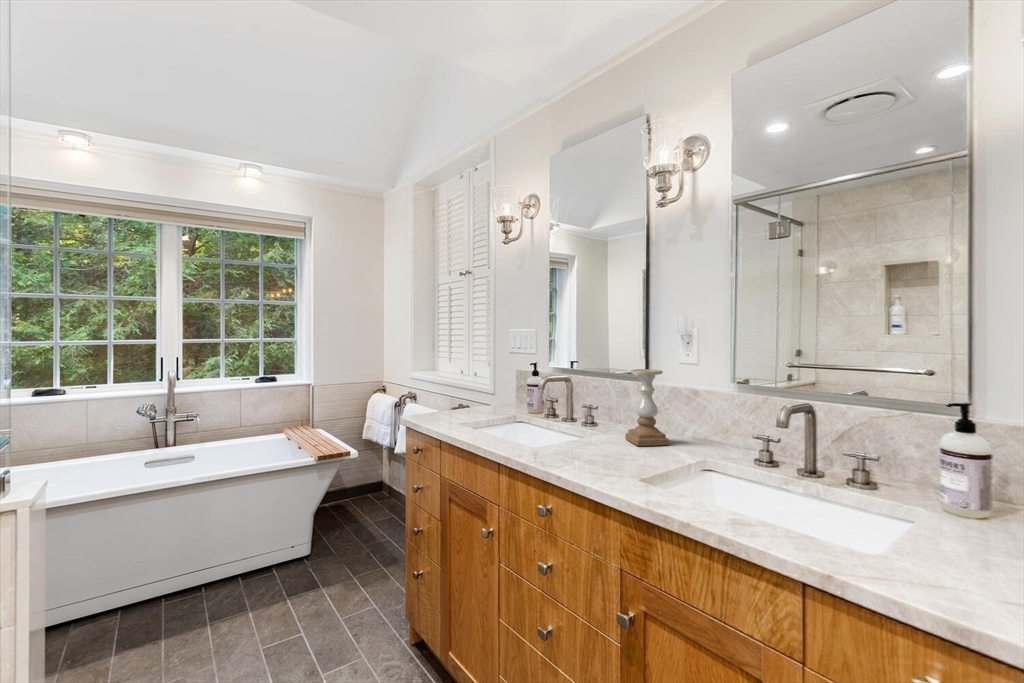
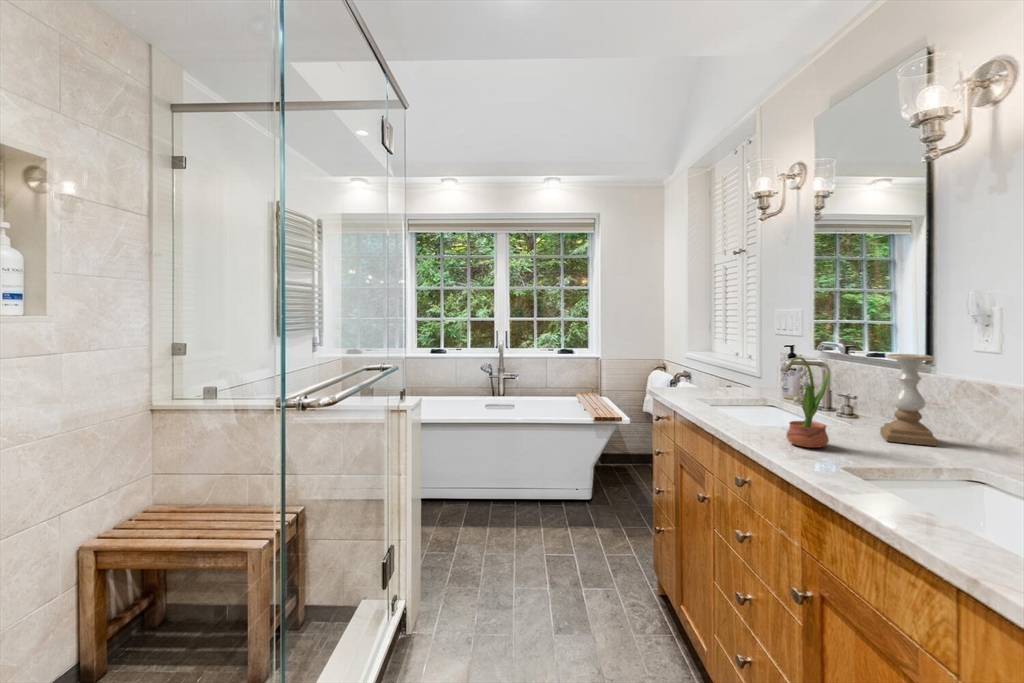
potted flower: none [569,373,609,463] -> present [781,355,830,448]

